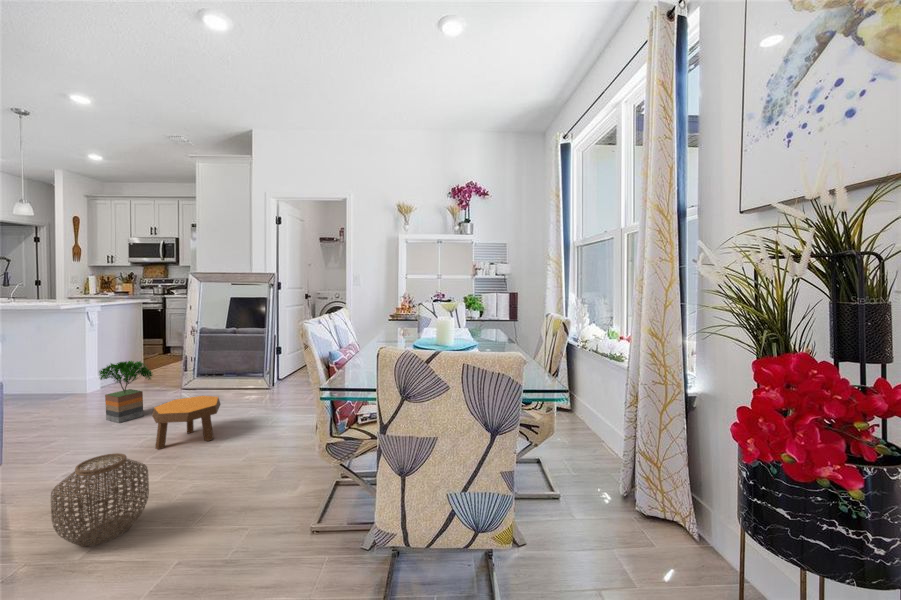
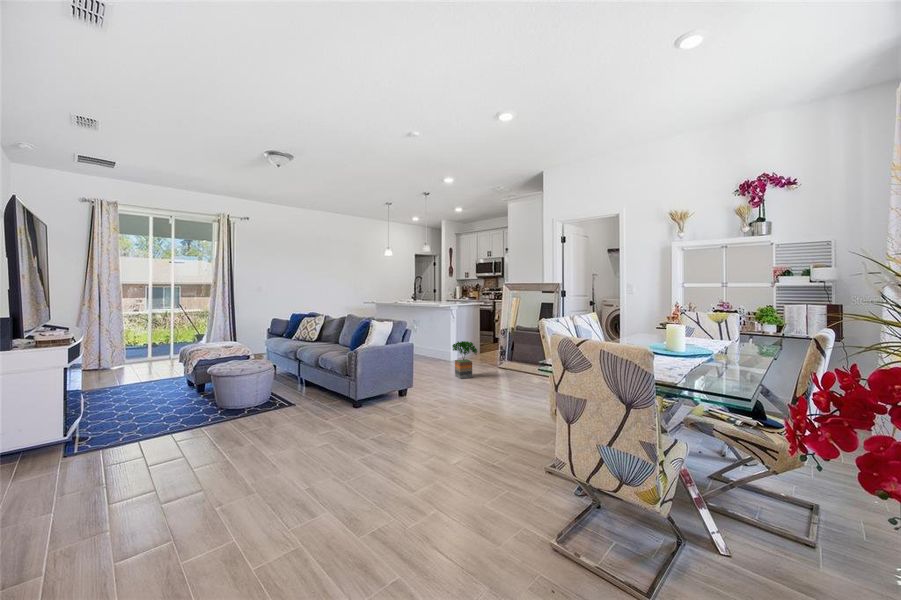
footstool: present [152,396,221,450] -> none [473,369,511,400]
woven basket: present [51,453,149,546] -> none [424,387,463,433]

